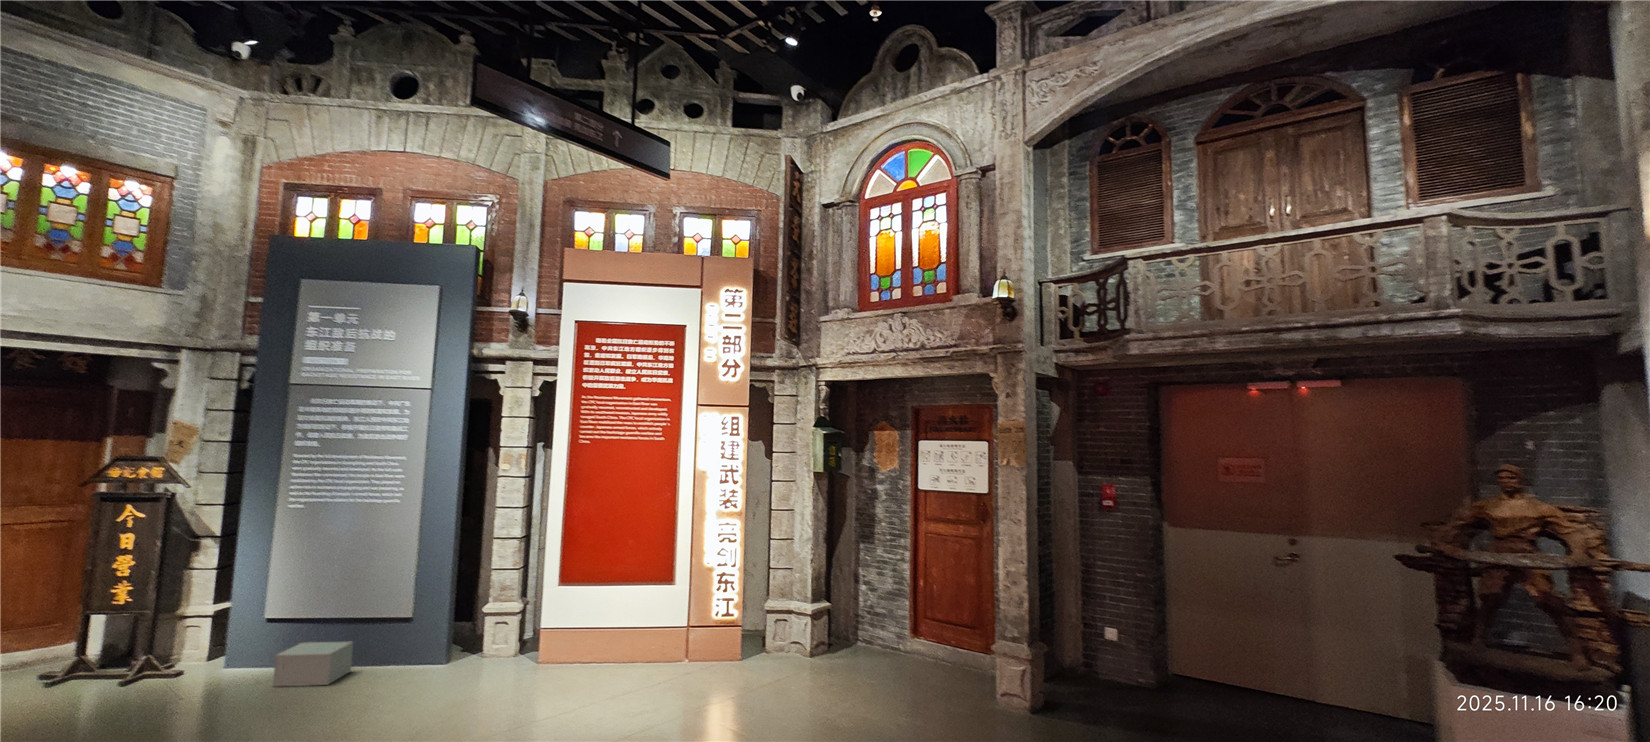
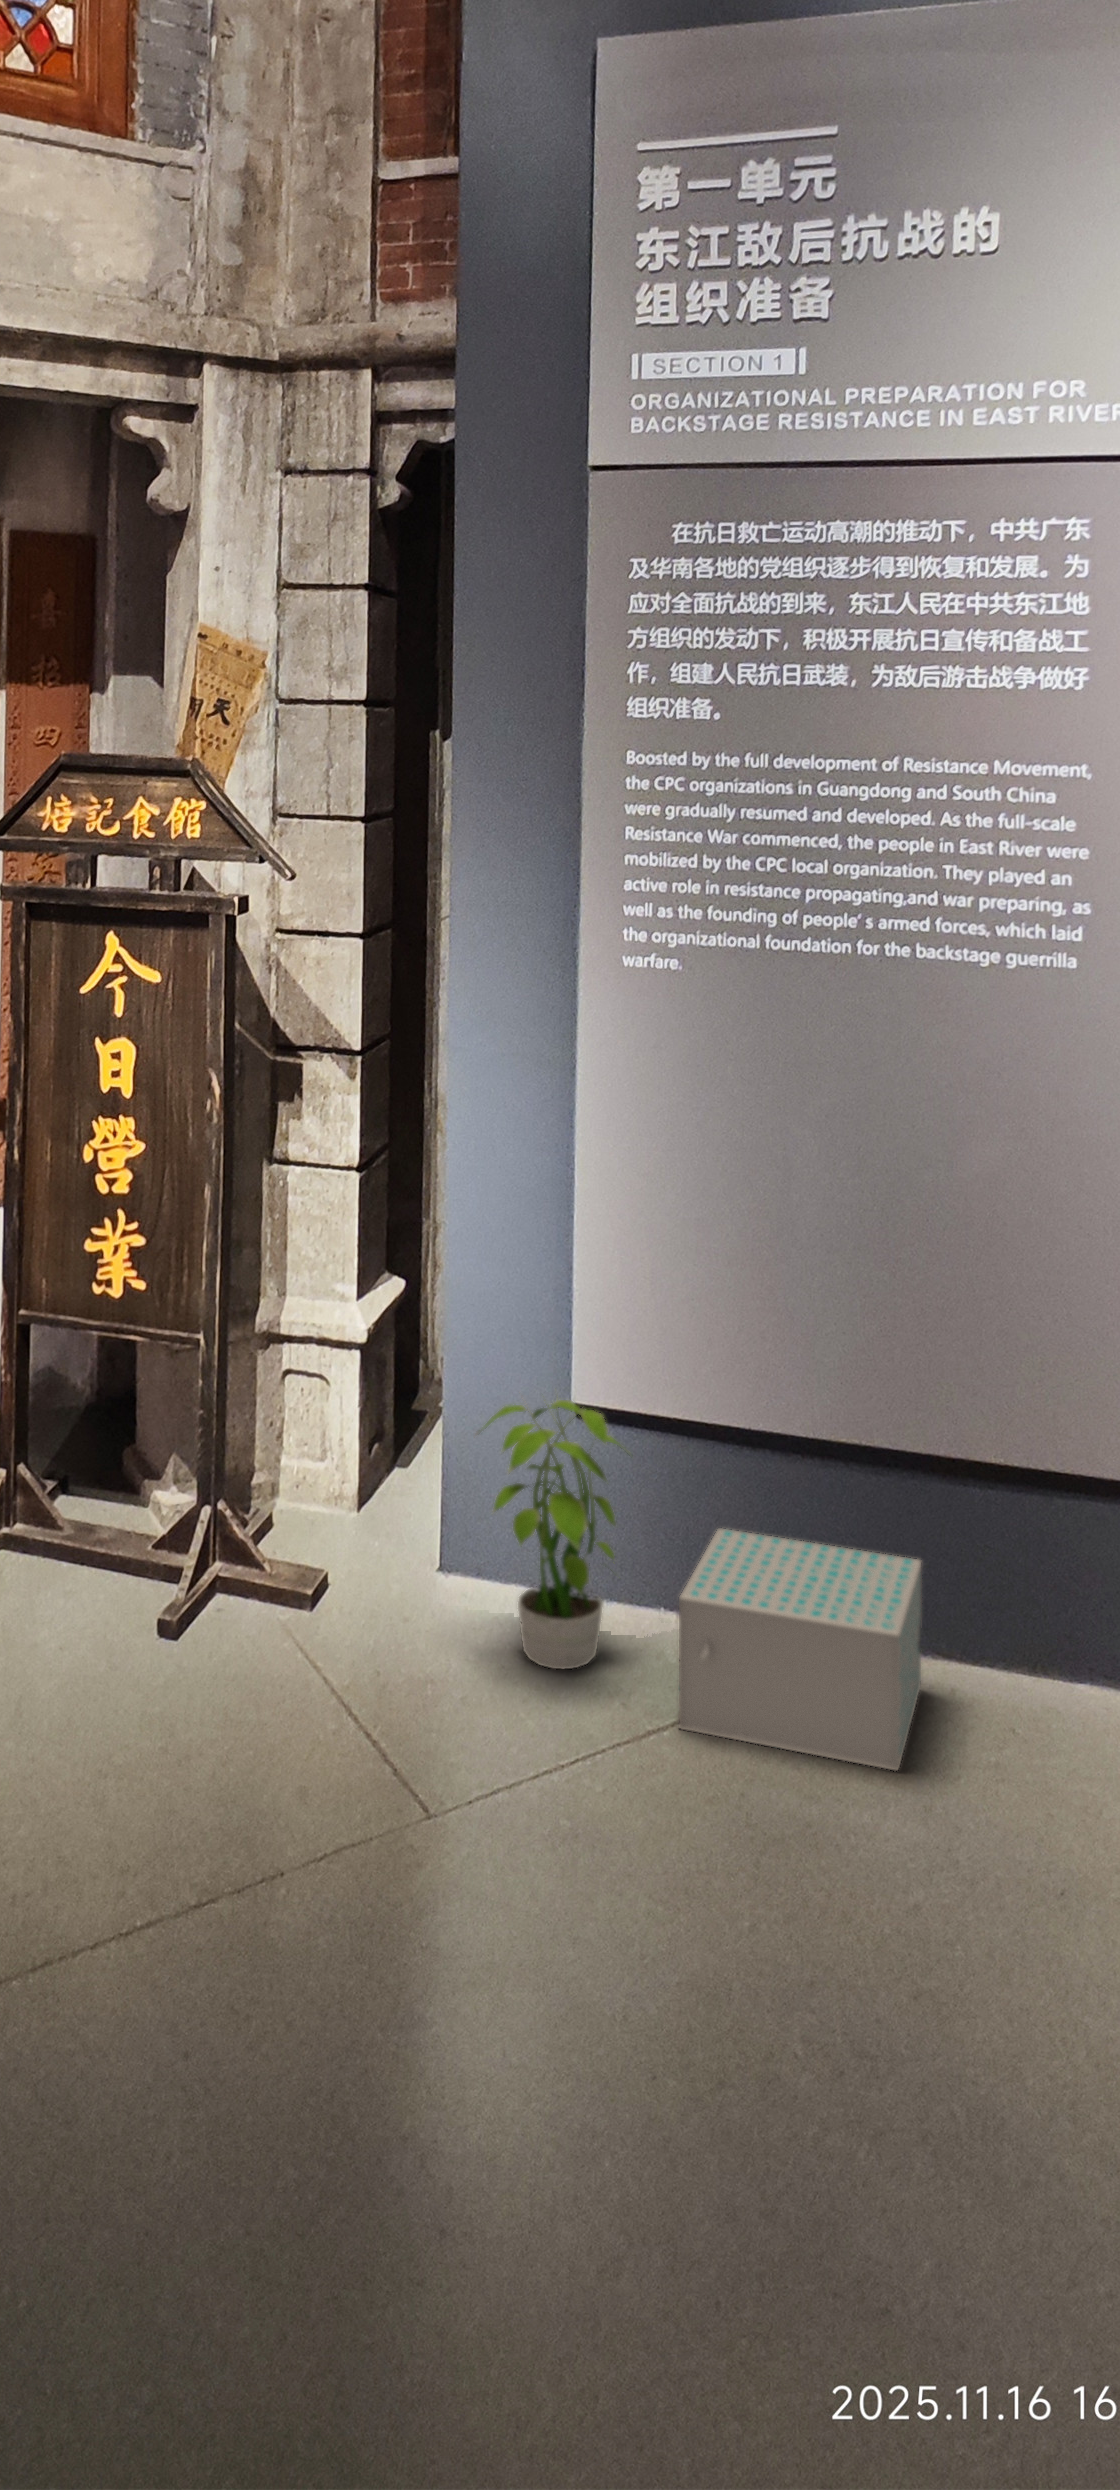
potted plant: none [230,614,281,682] -> present [485,1400,619,1669]

